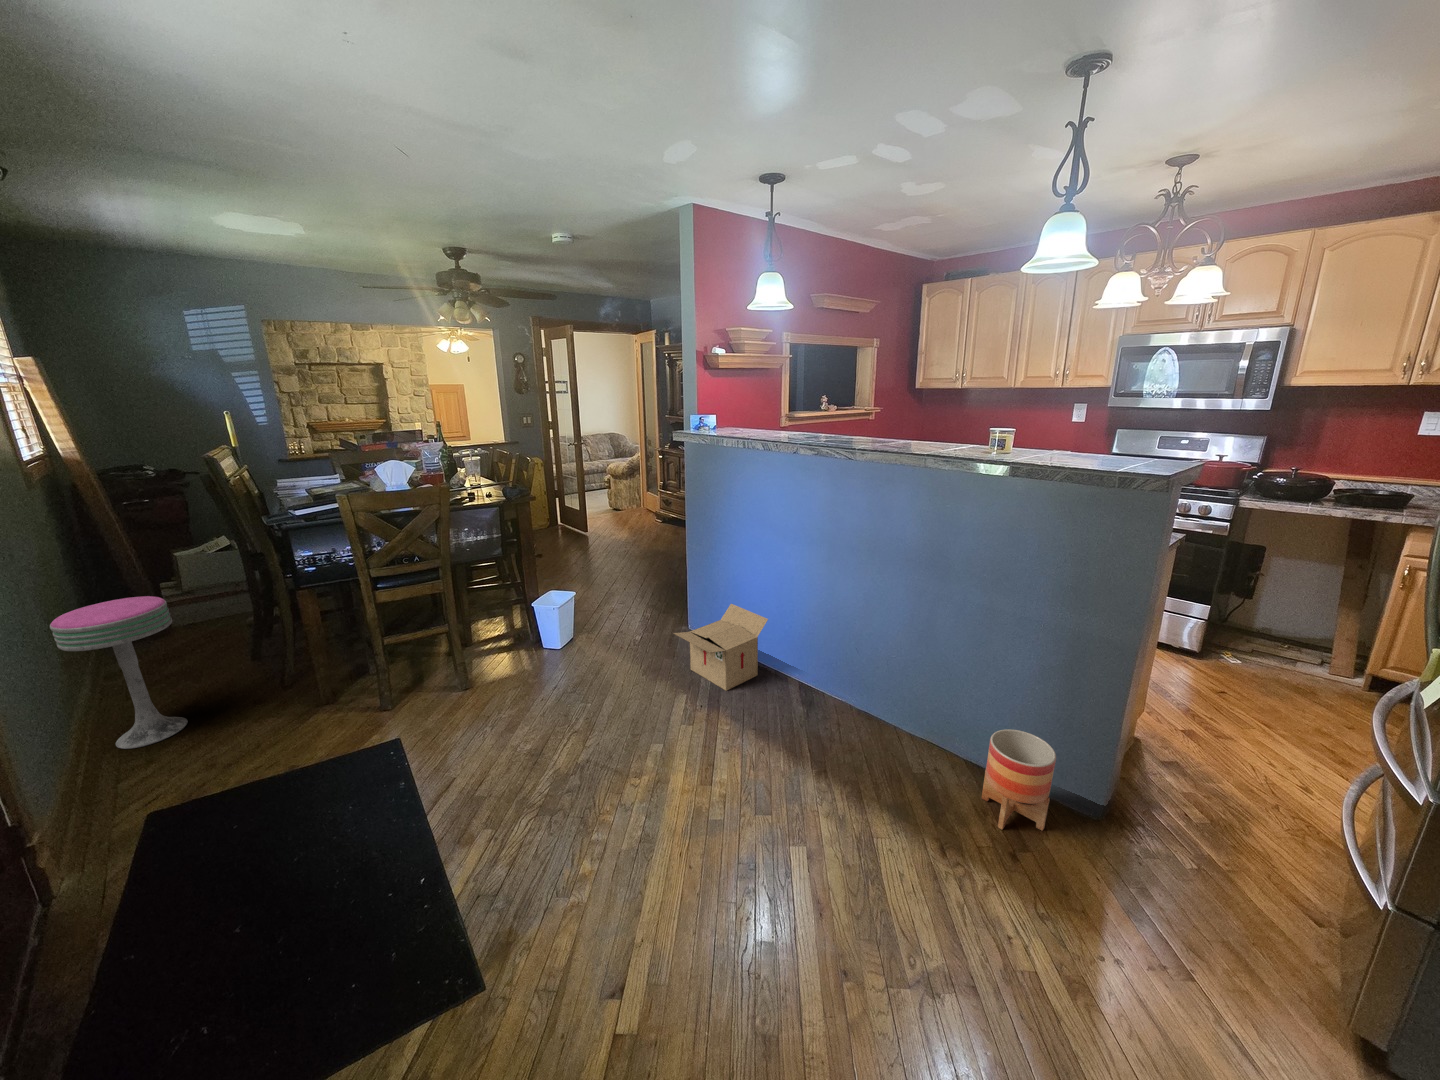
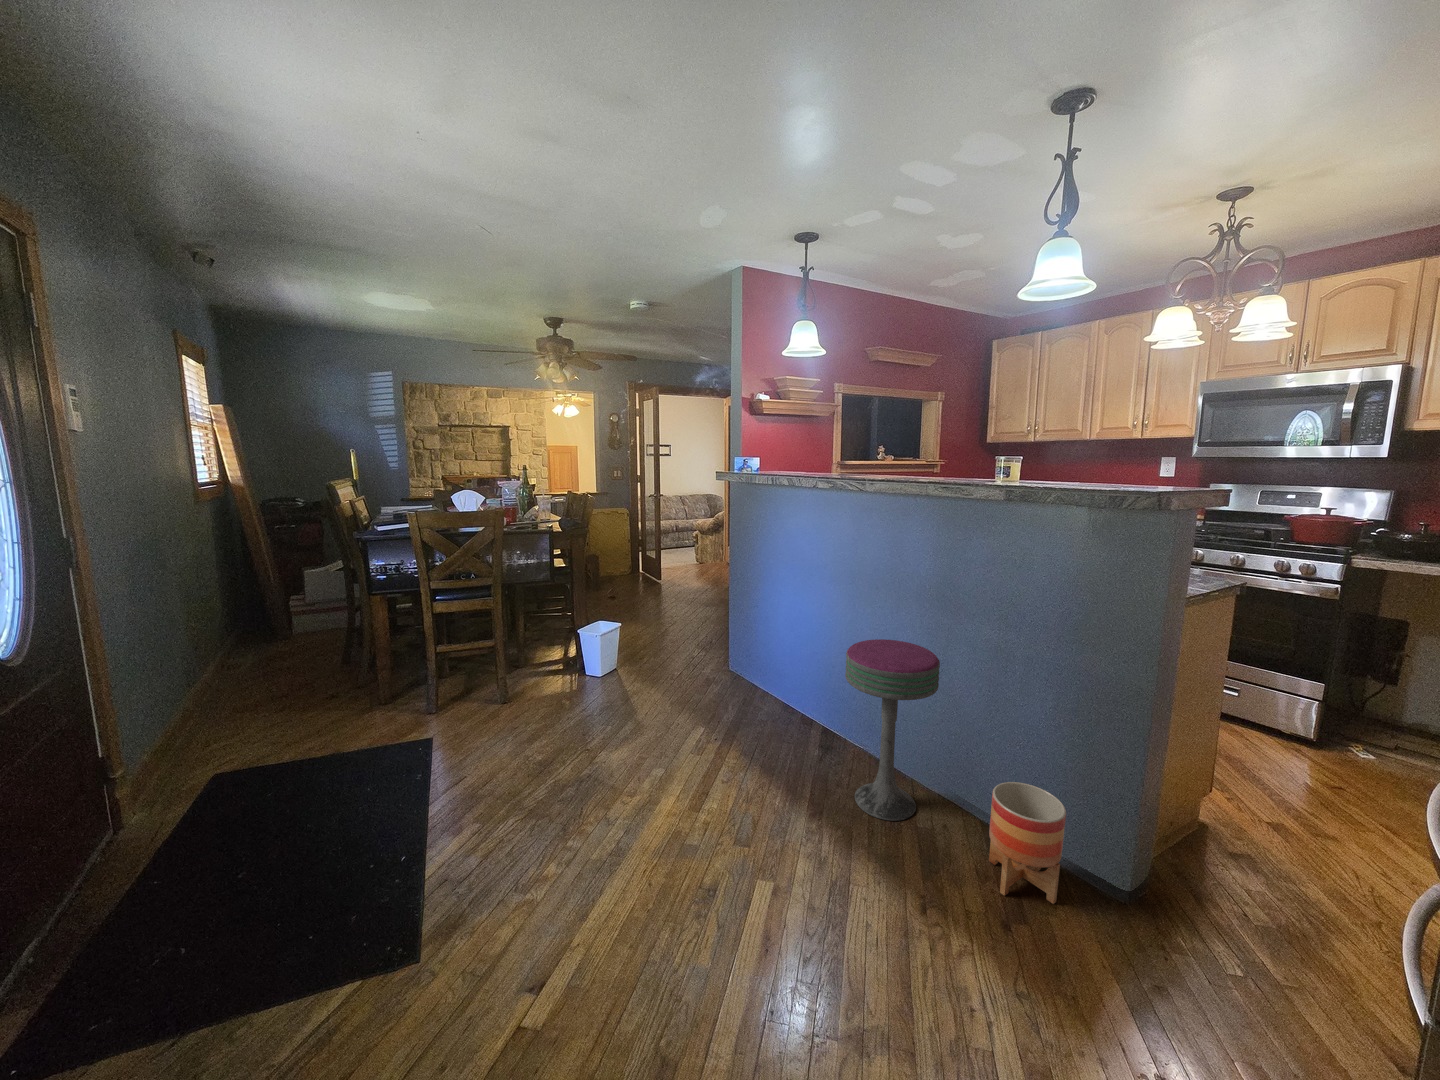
bar stool: present [50,596,188,749] -> present [845,639,940,821]
cardboard box: present [674,604,768,691] -> none [695,641,791,727]

